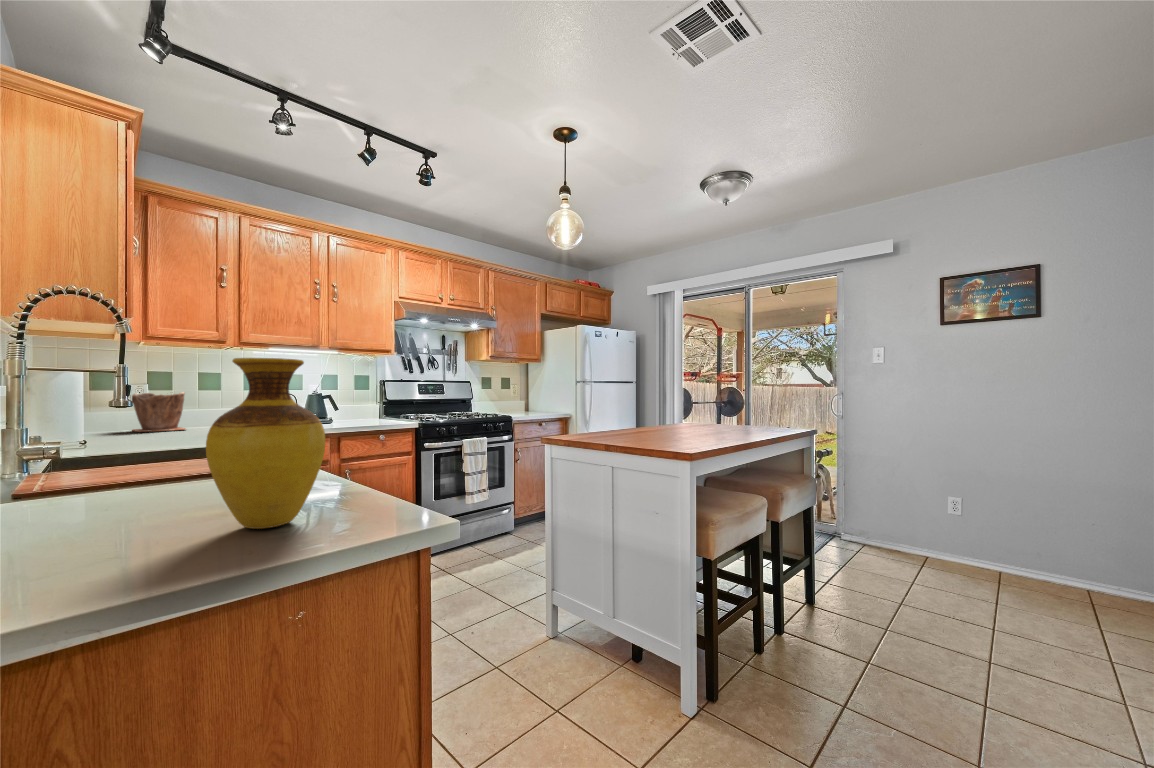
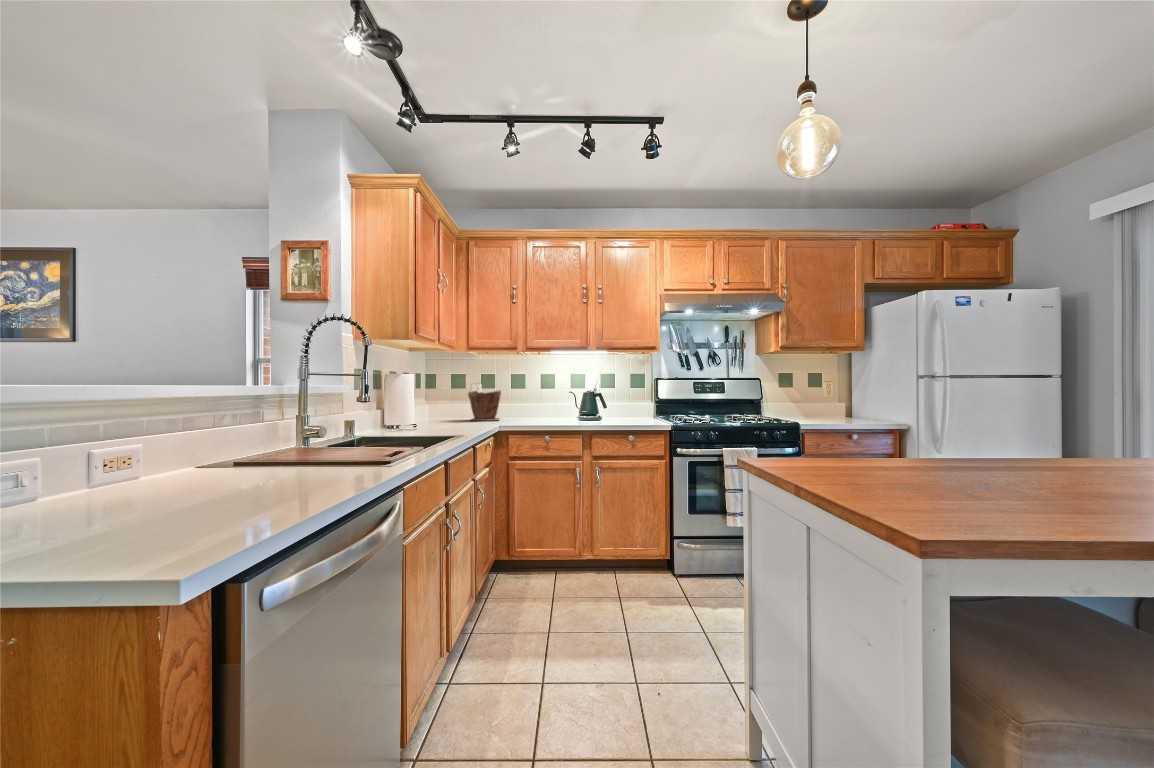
vase: present [206,358,325,529] -> none [84,361,222,536]

